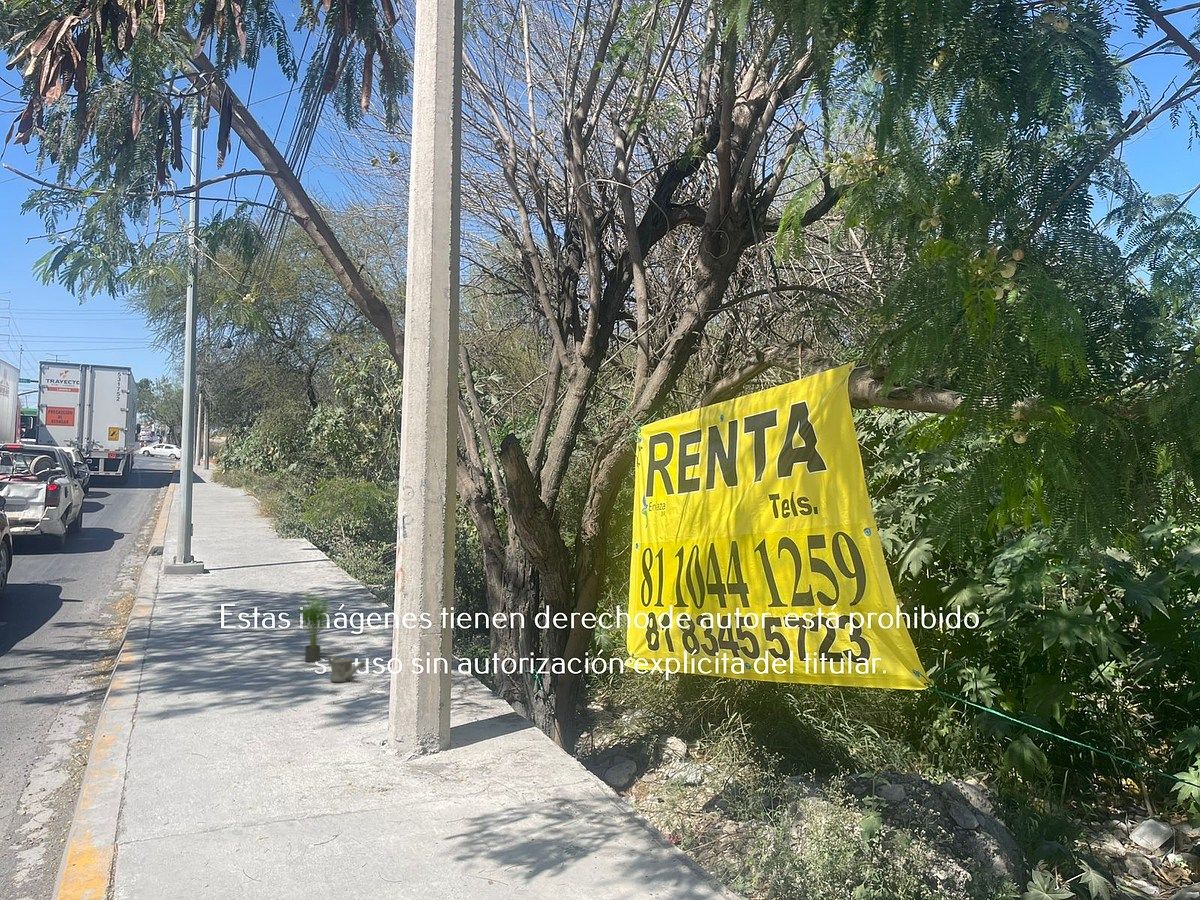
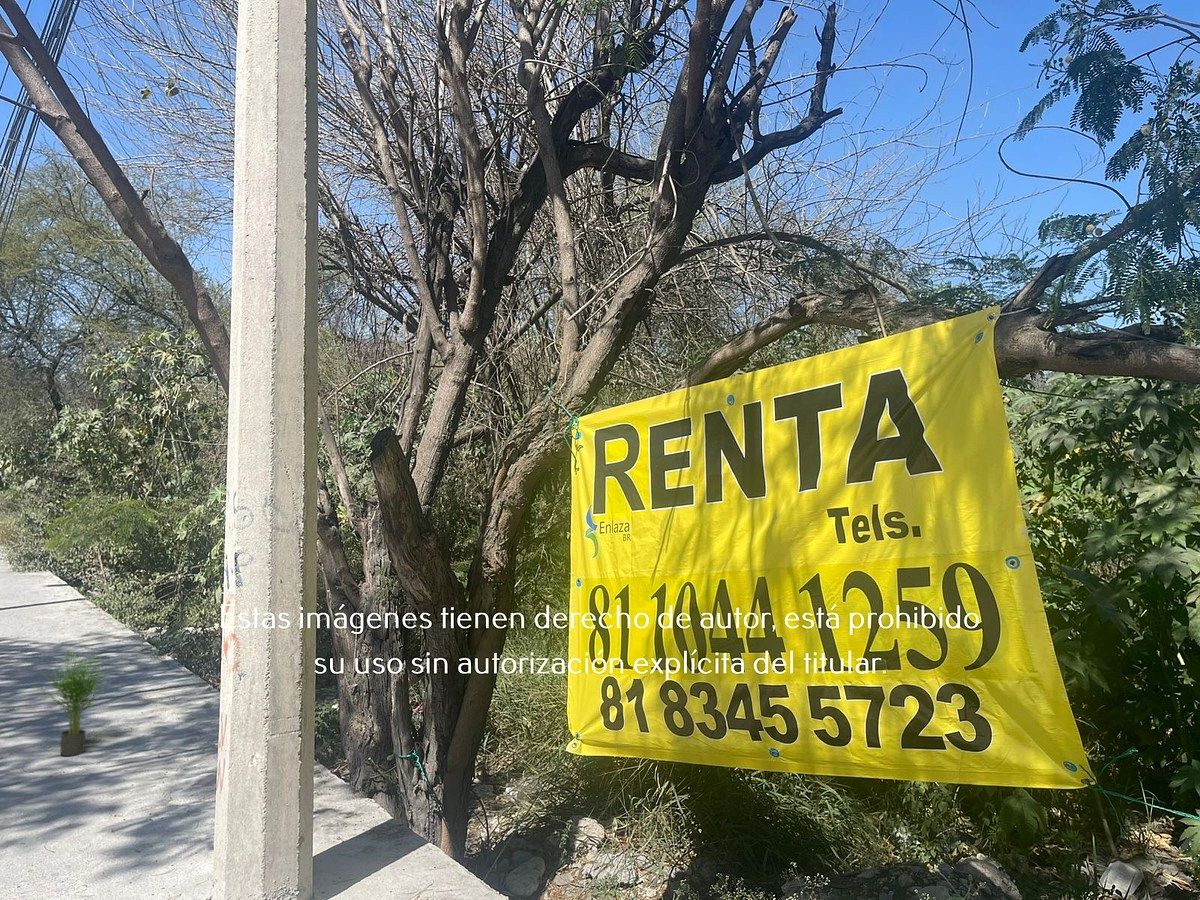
watering can: present [328,657,365,682] -> none [101,751,163,791]

